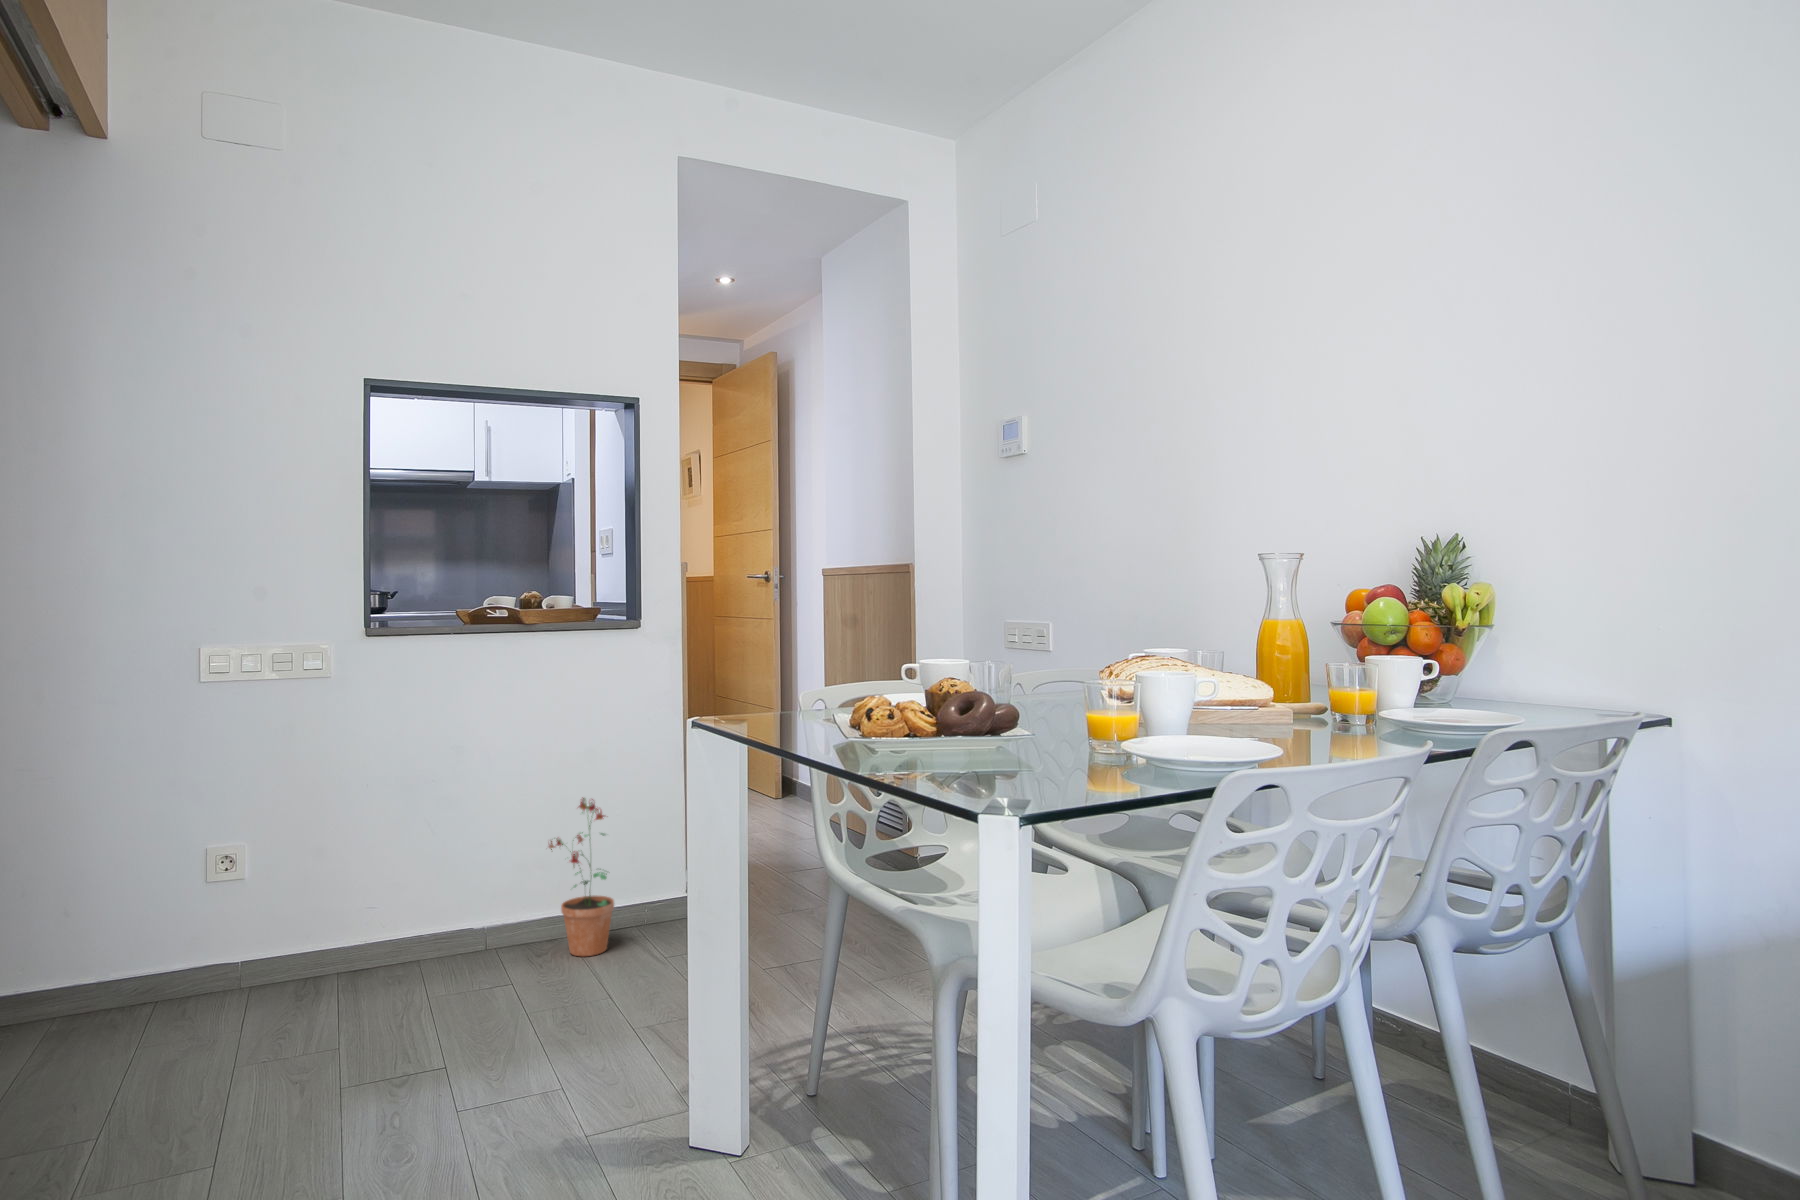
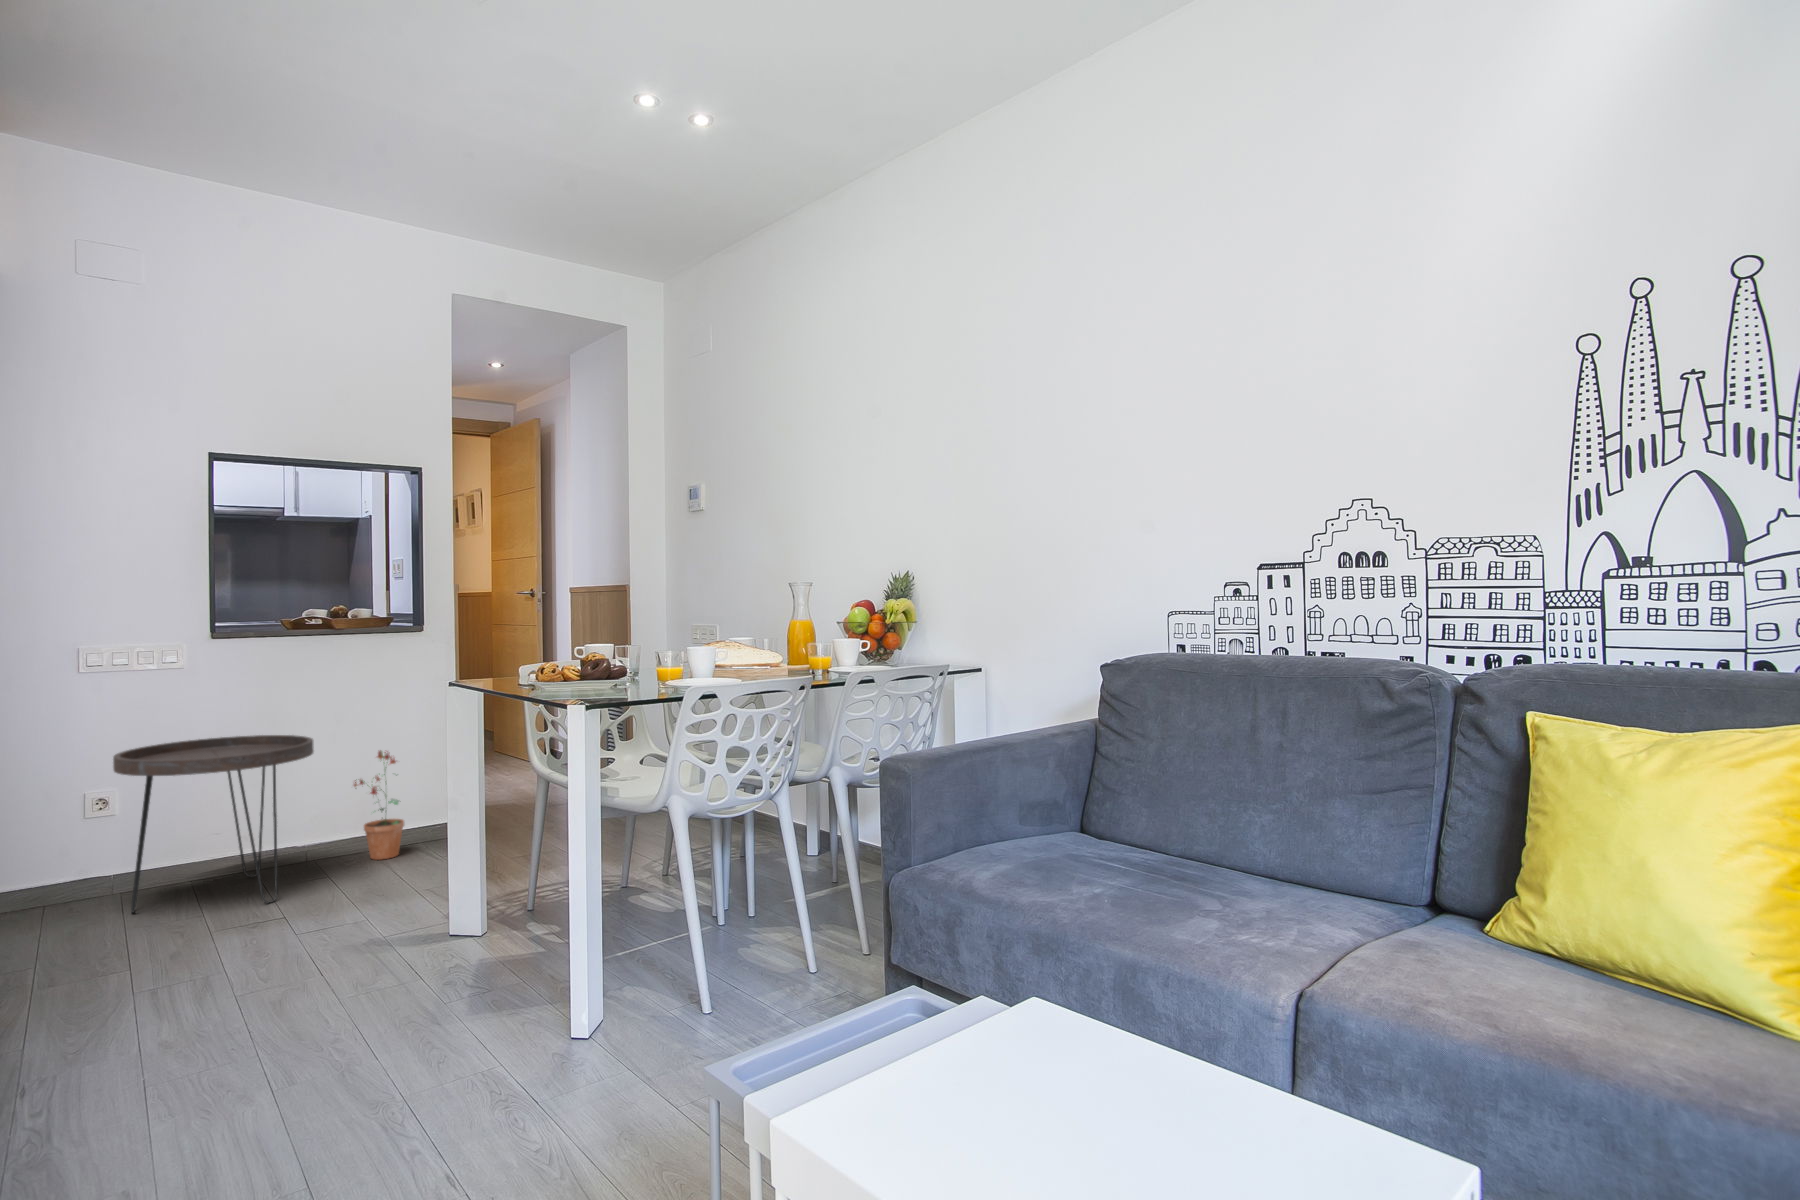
side table: none [233,774,494,1031] -> present [113,735,314,913]

